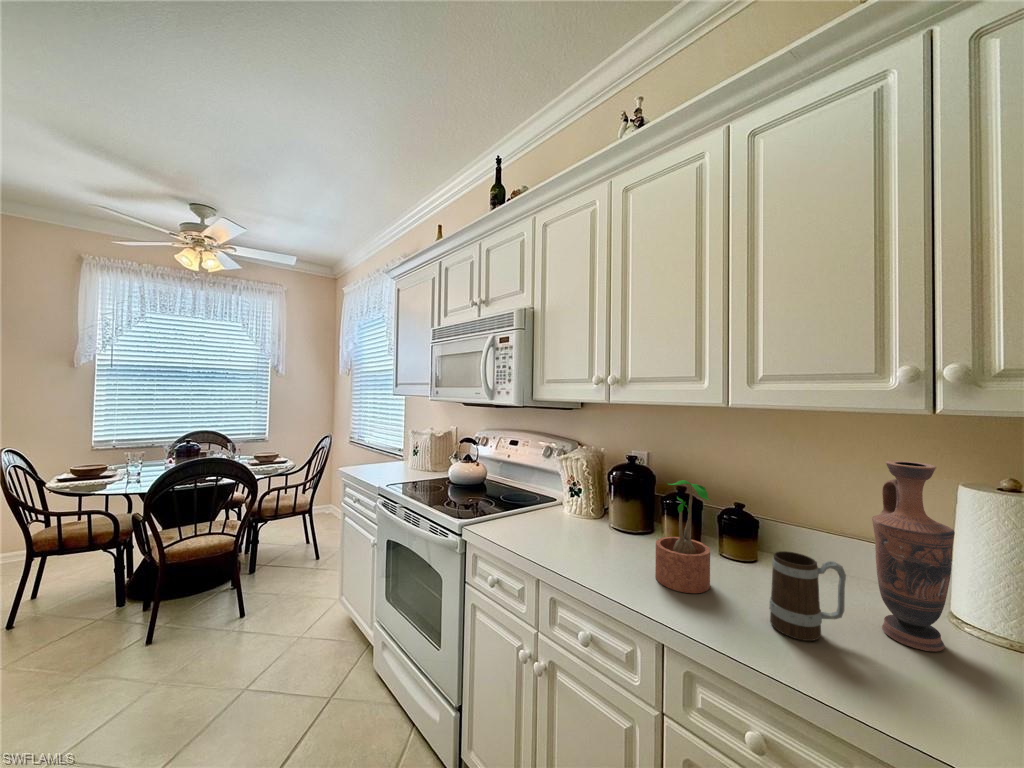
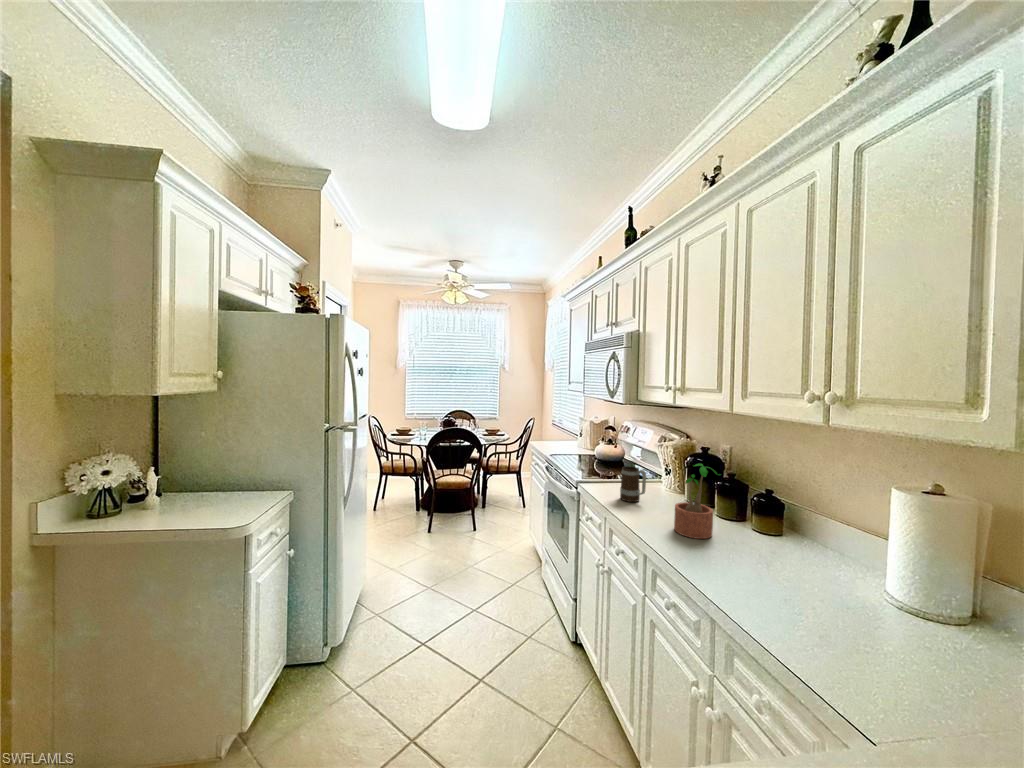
vase: present [872,461,955,651] -> none [800,460,854,597]
mug: present [769,551,846,641] -> present [620,466,646,502]

